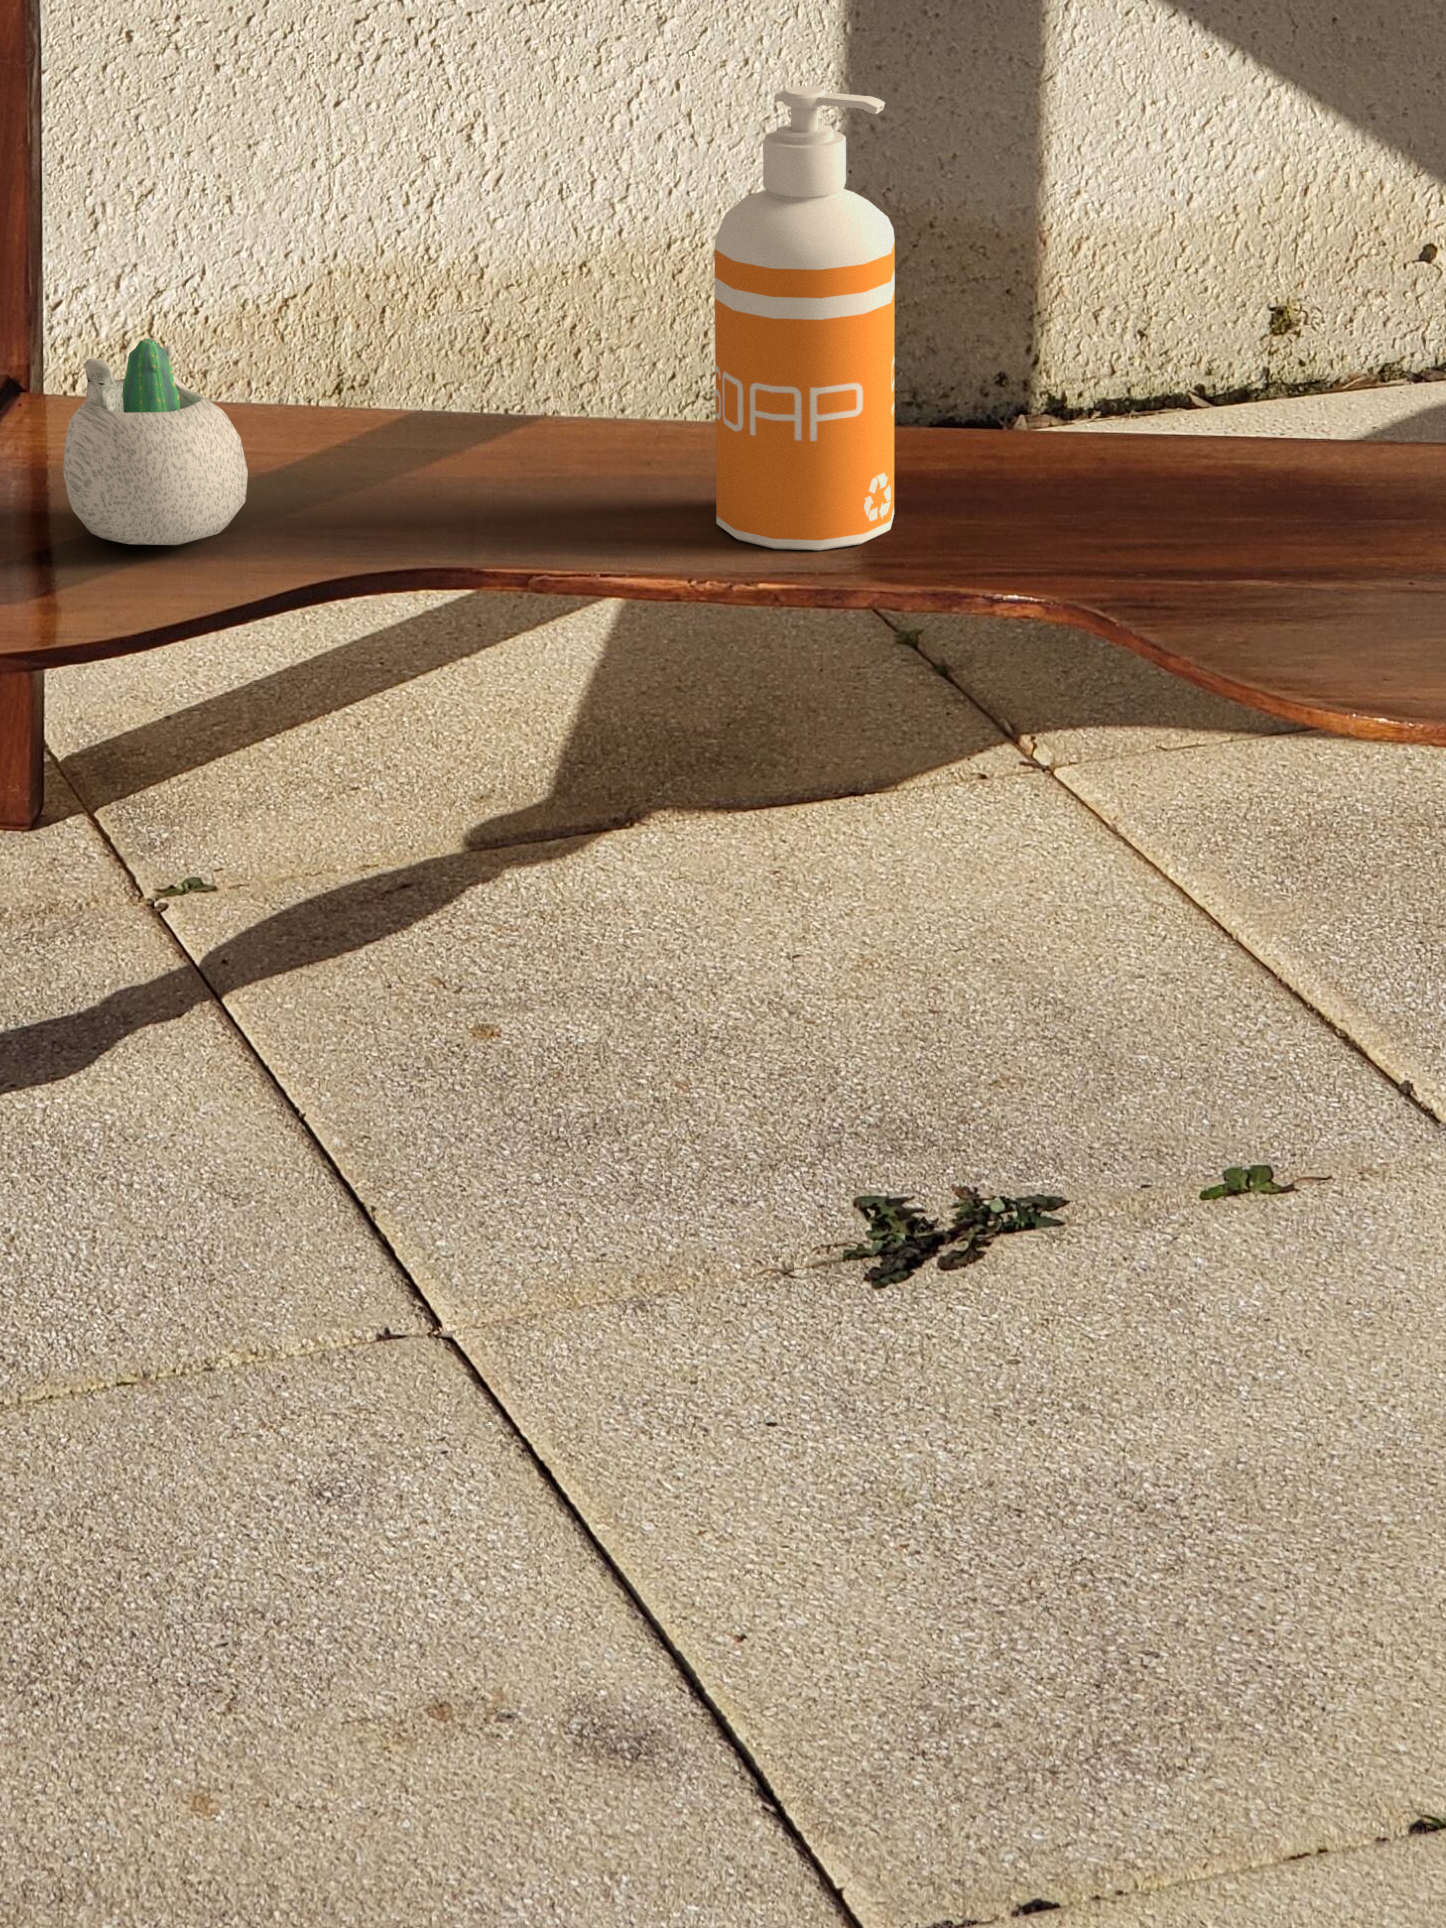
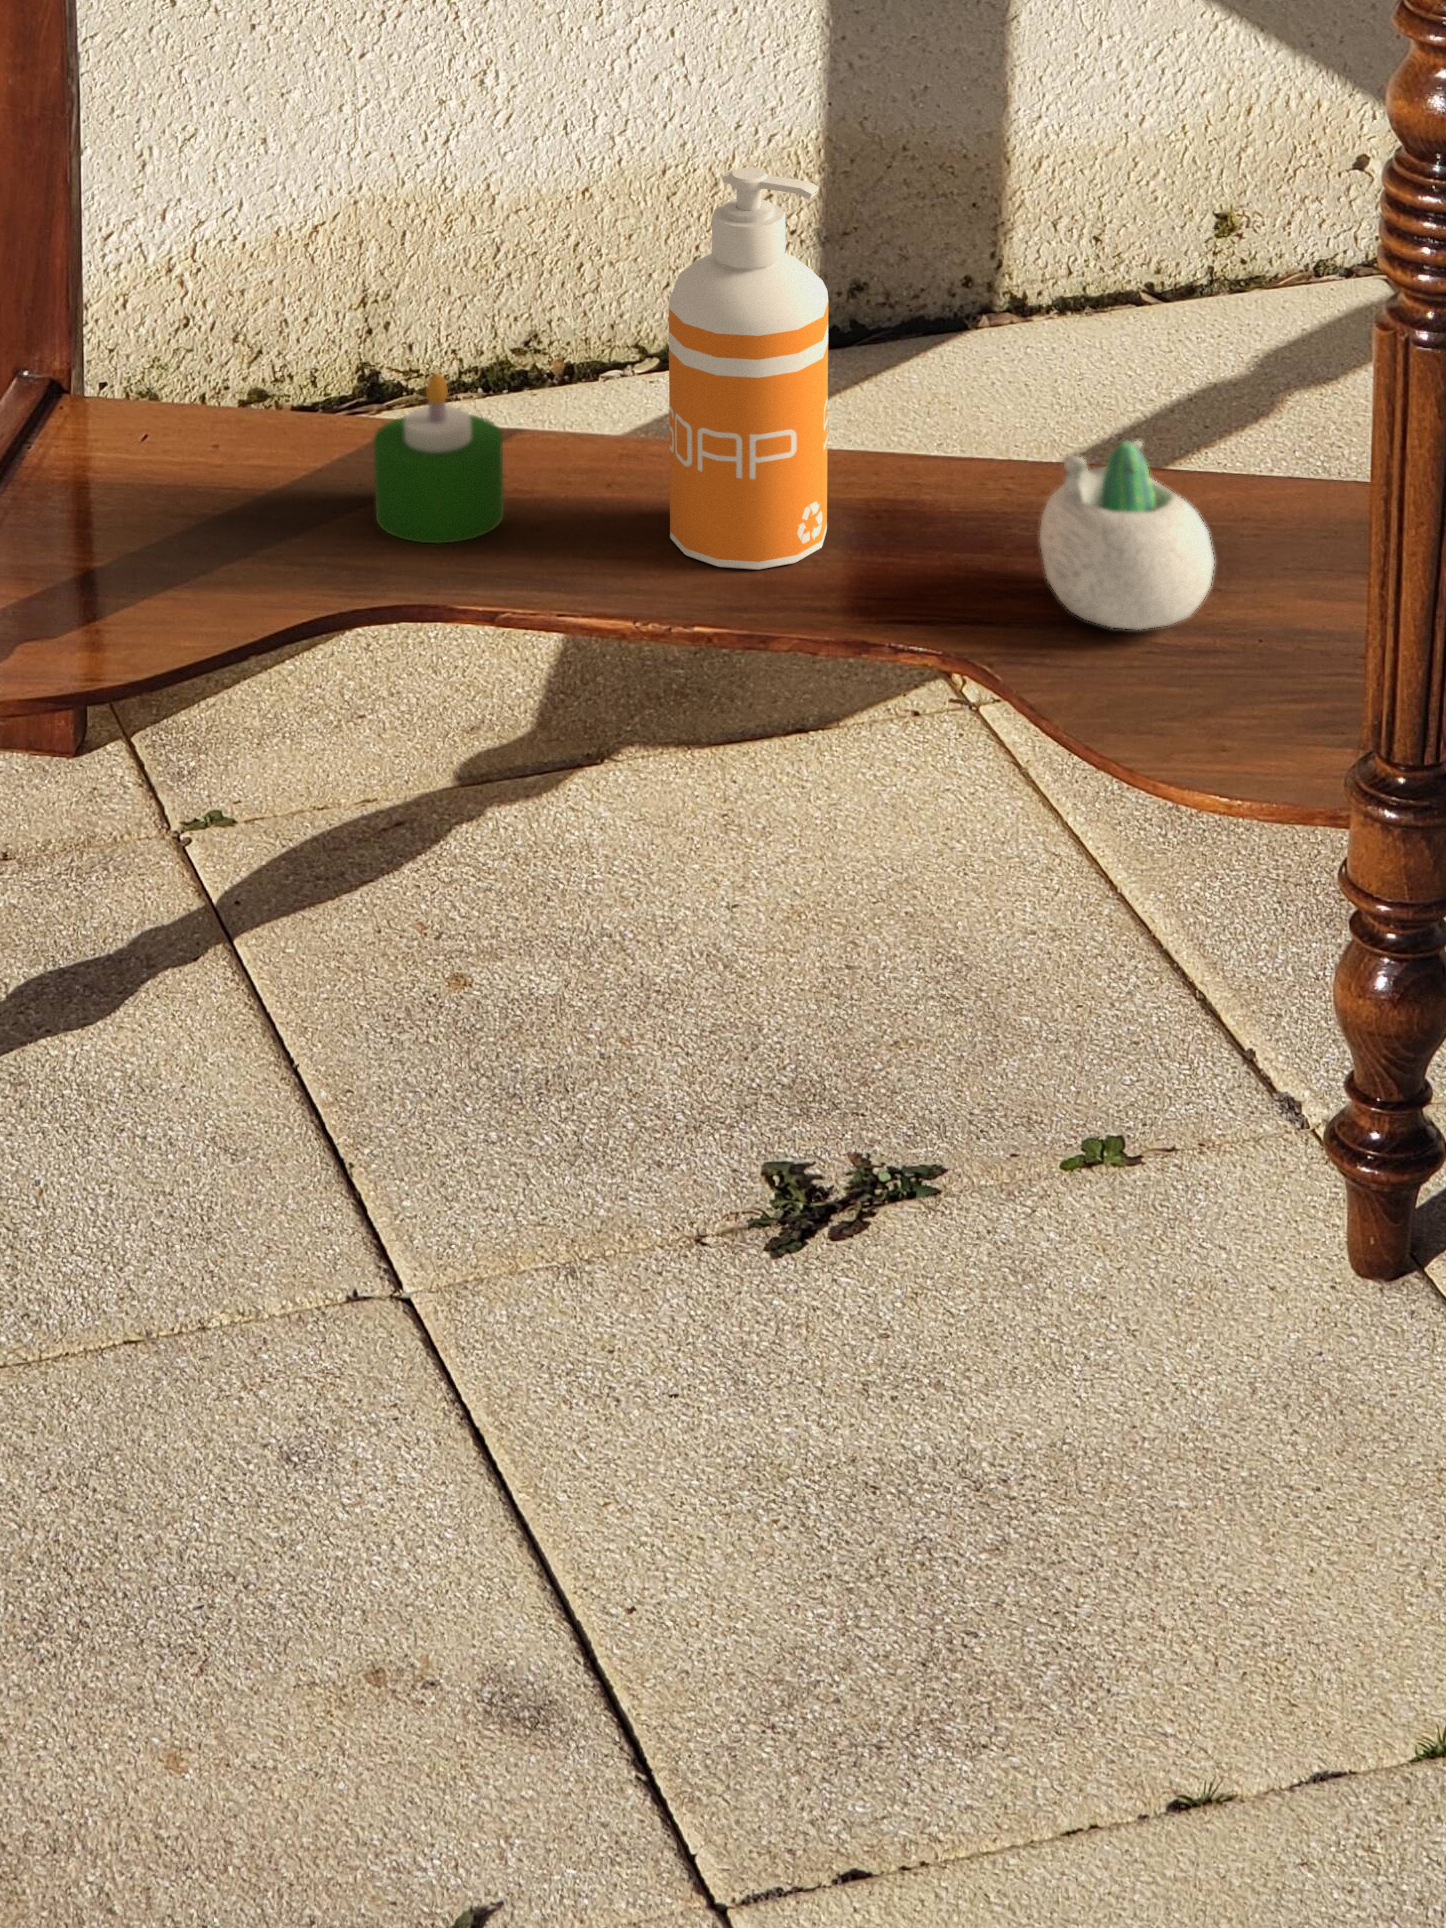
succulent planter: present [63,338,248,545] -> present [1040,441,1214,629]
candle: none [376,339,524,532] -> present [374,374,504,543]

